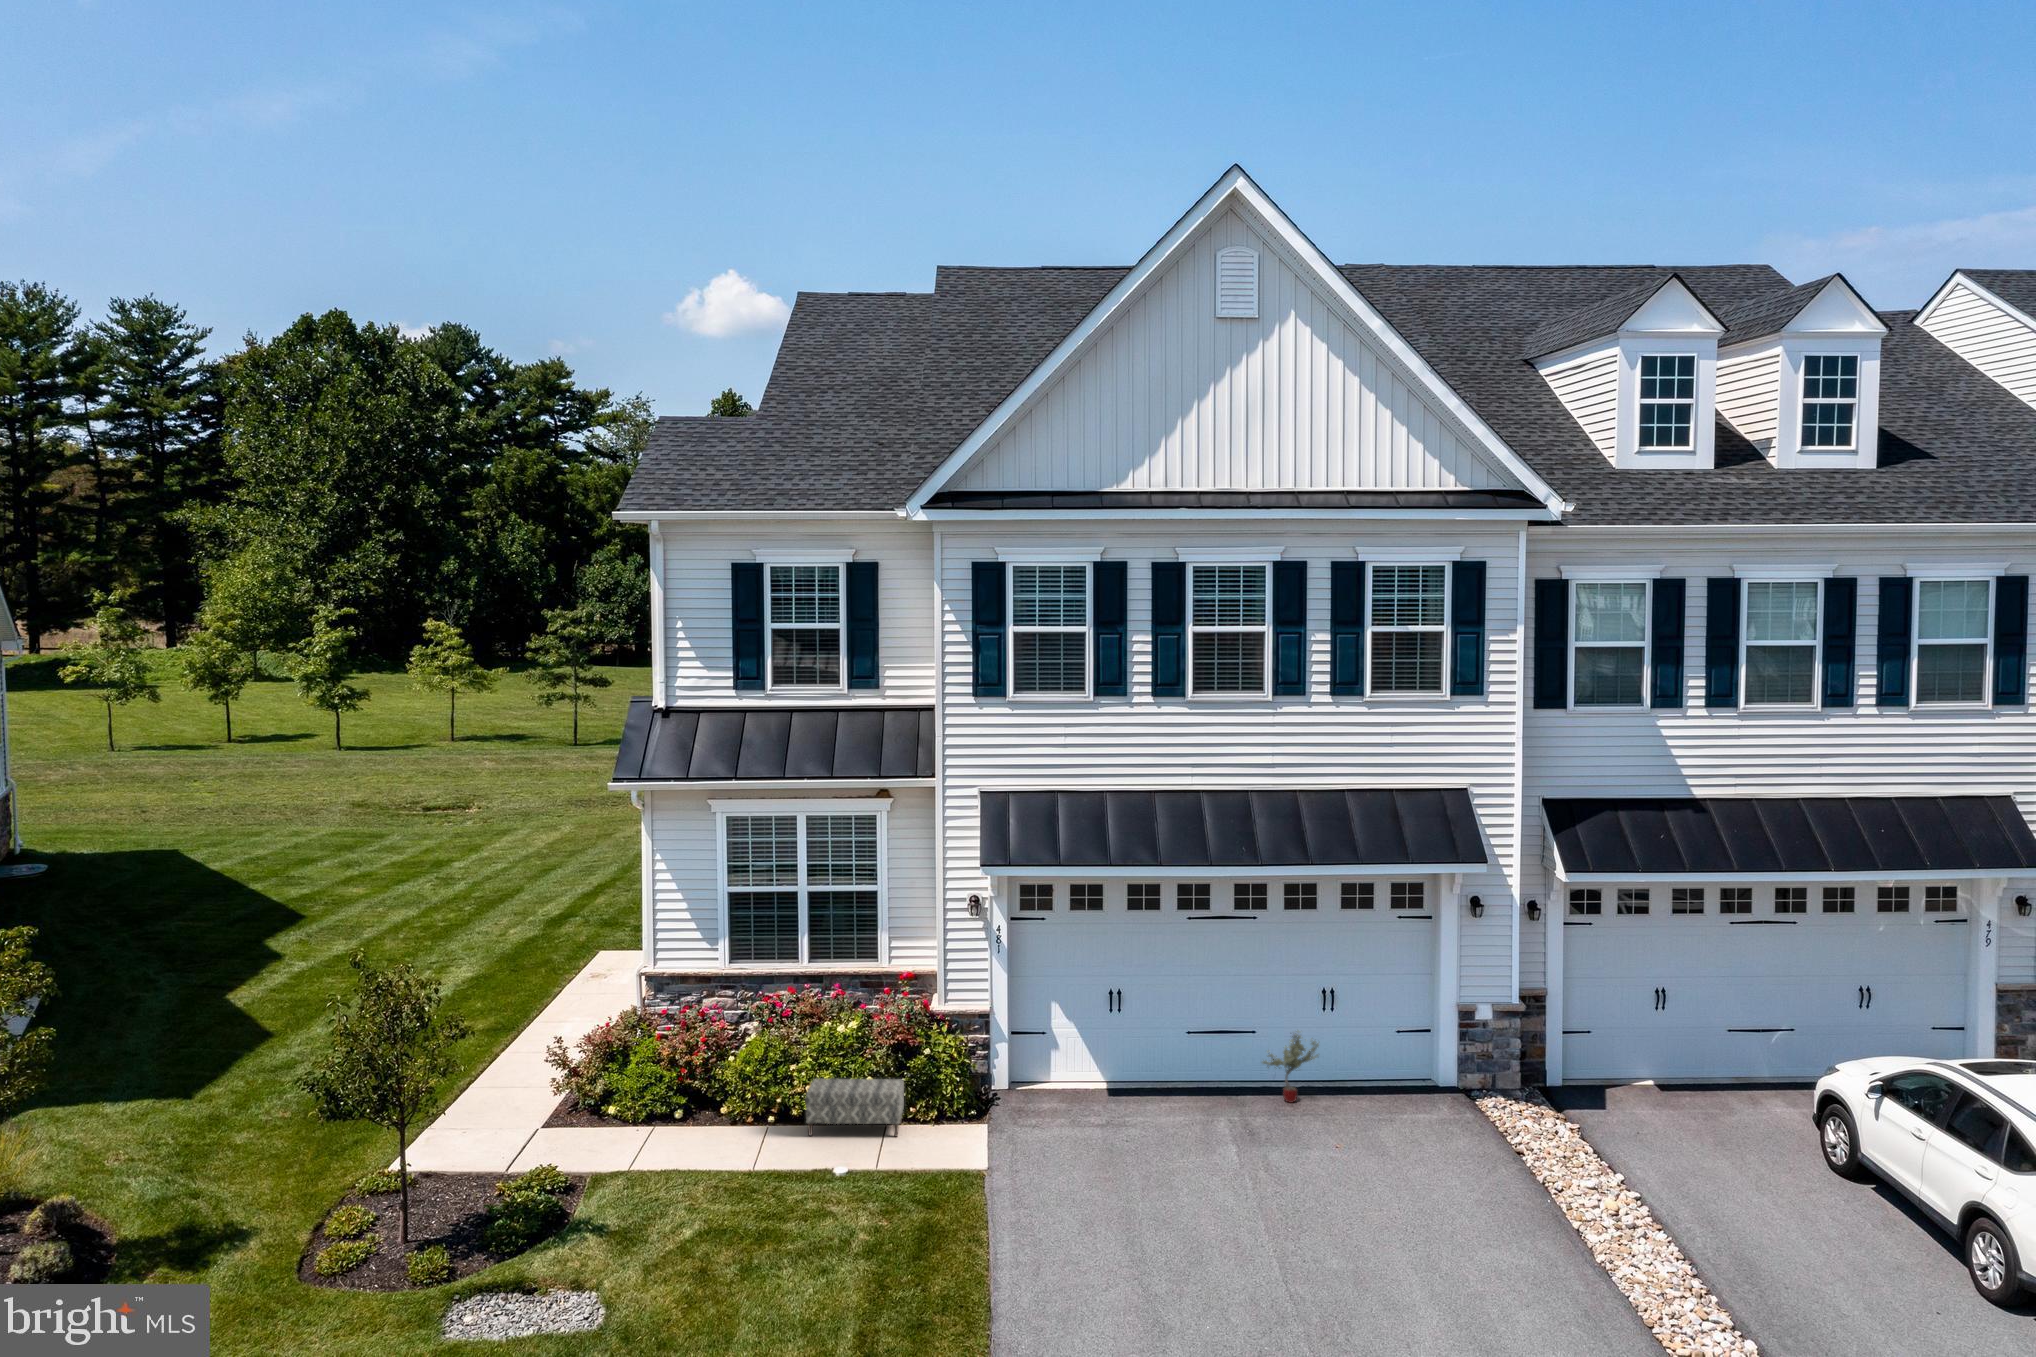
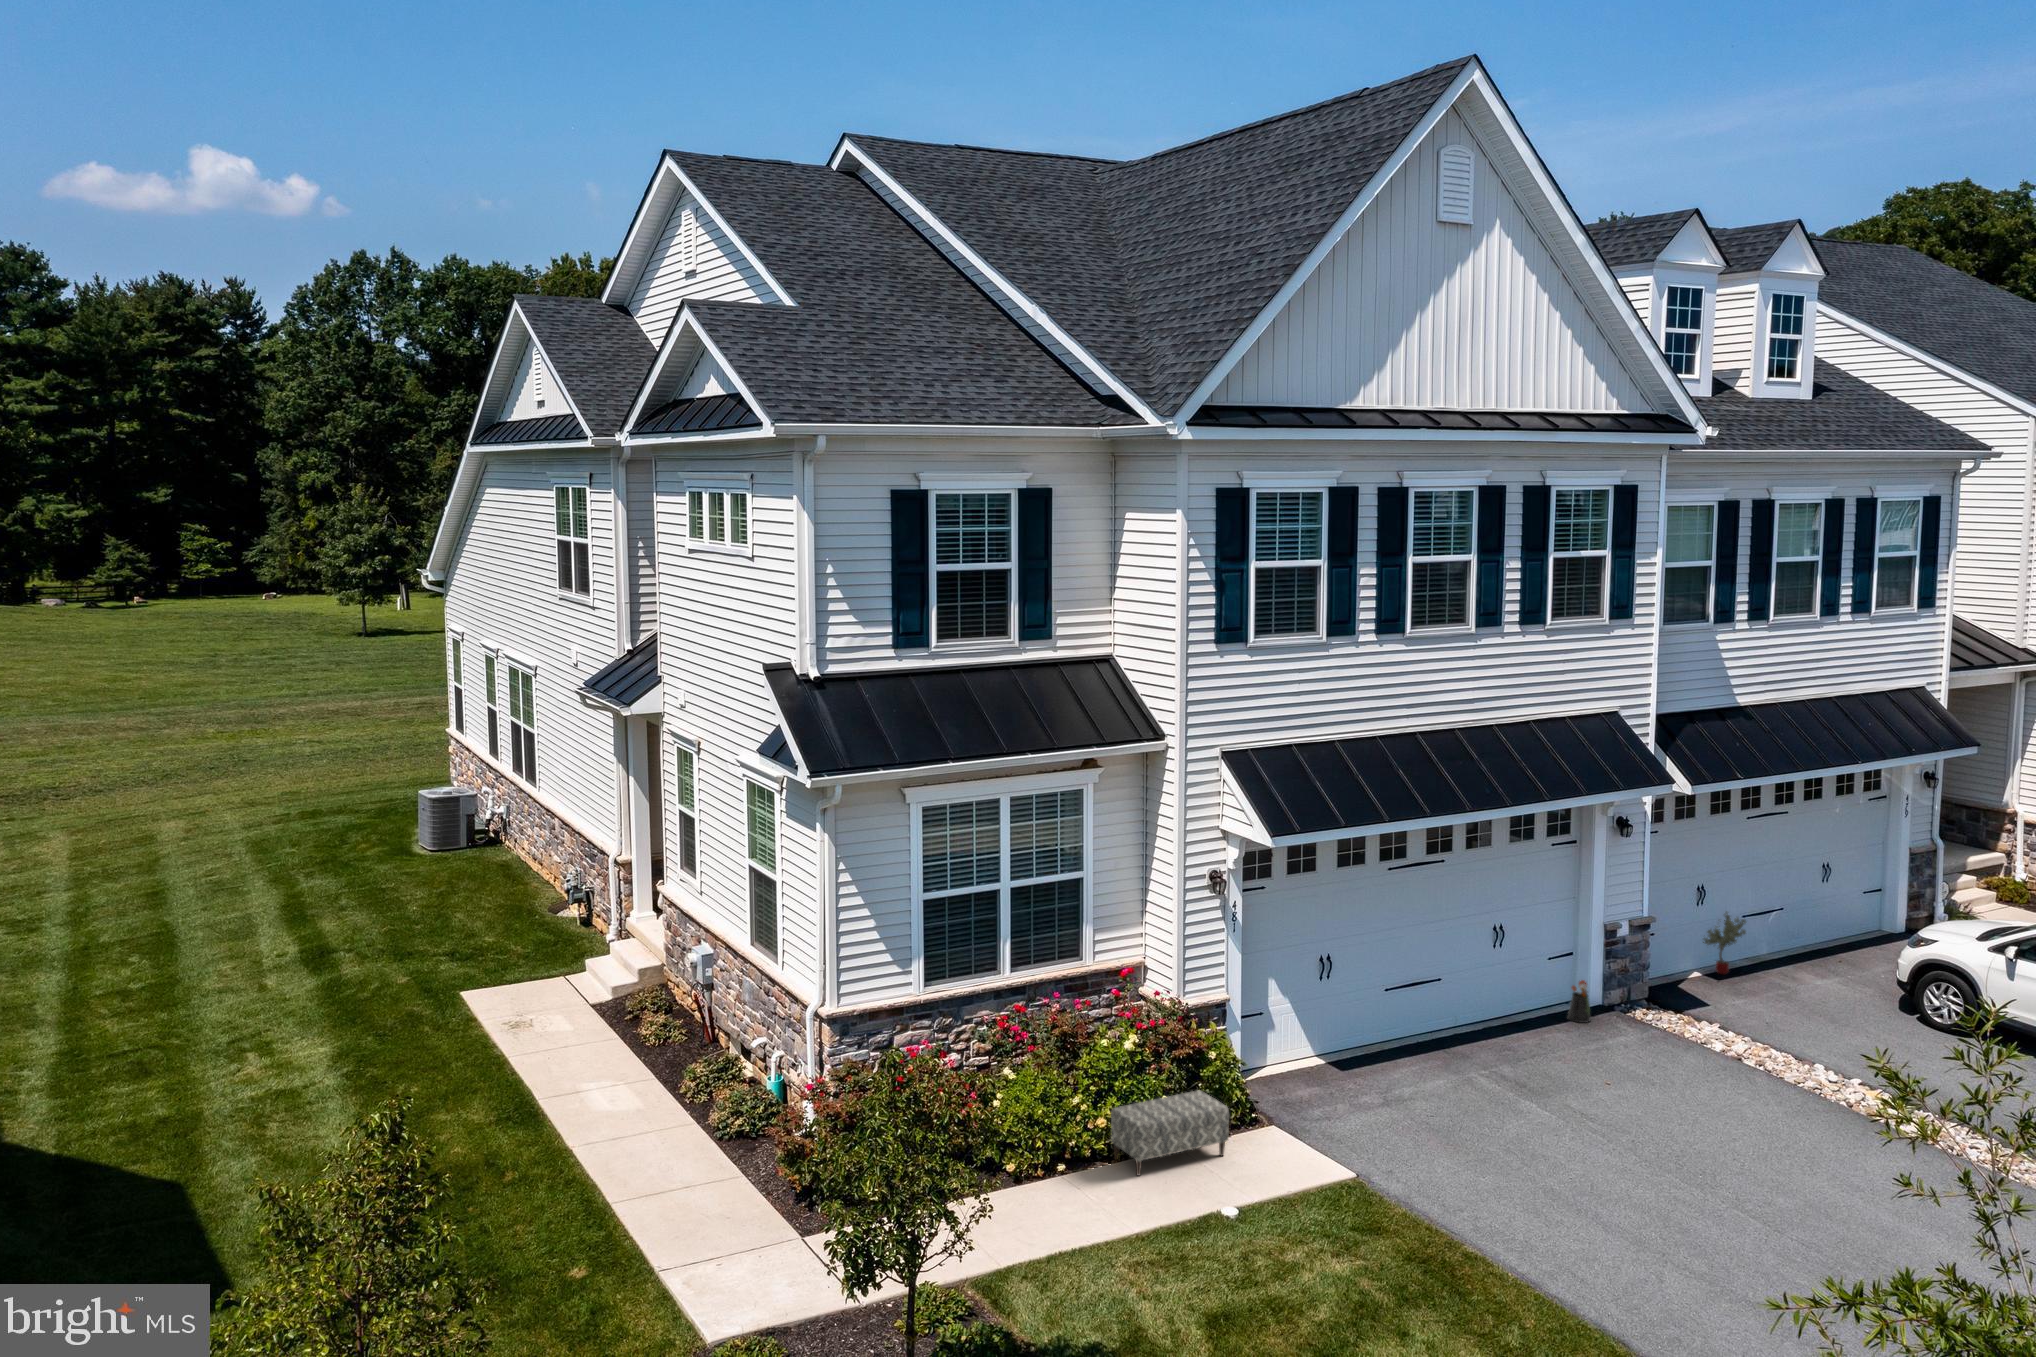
potted tree: present [1263,1031,1319,1103] -> present [1703,911,1746,974]
watering can: none [1408,1060,1438,1105] -> present [1567,980,1591,1023]

